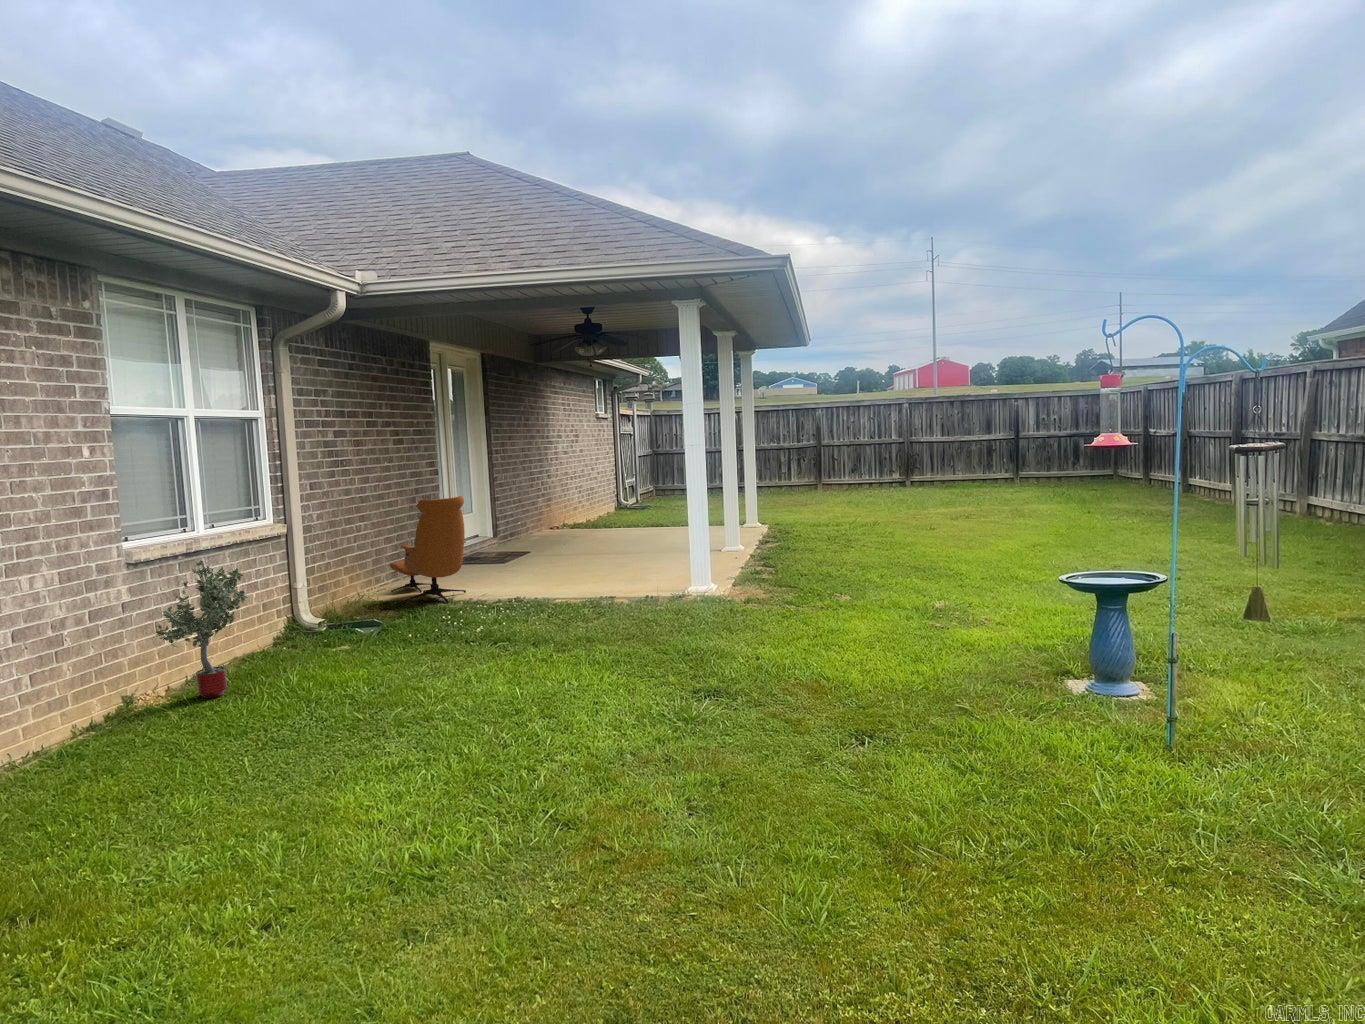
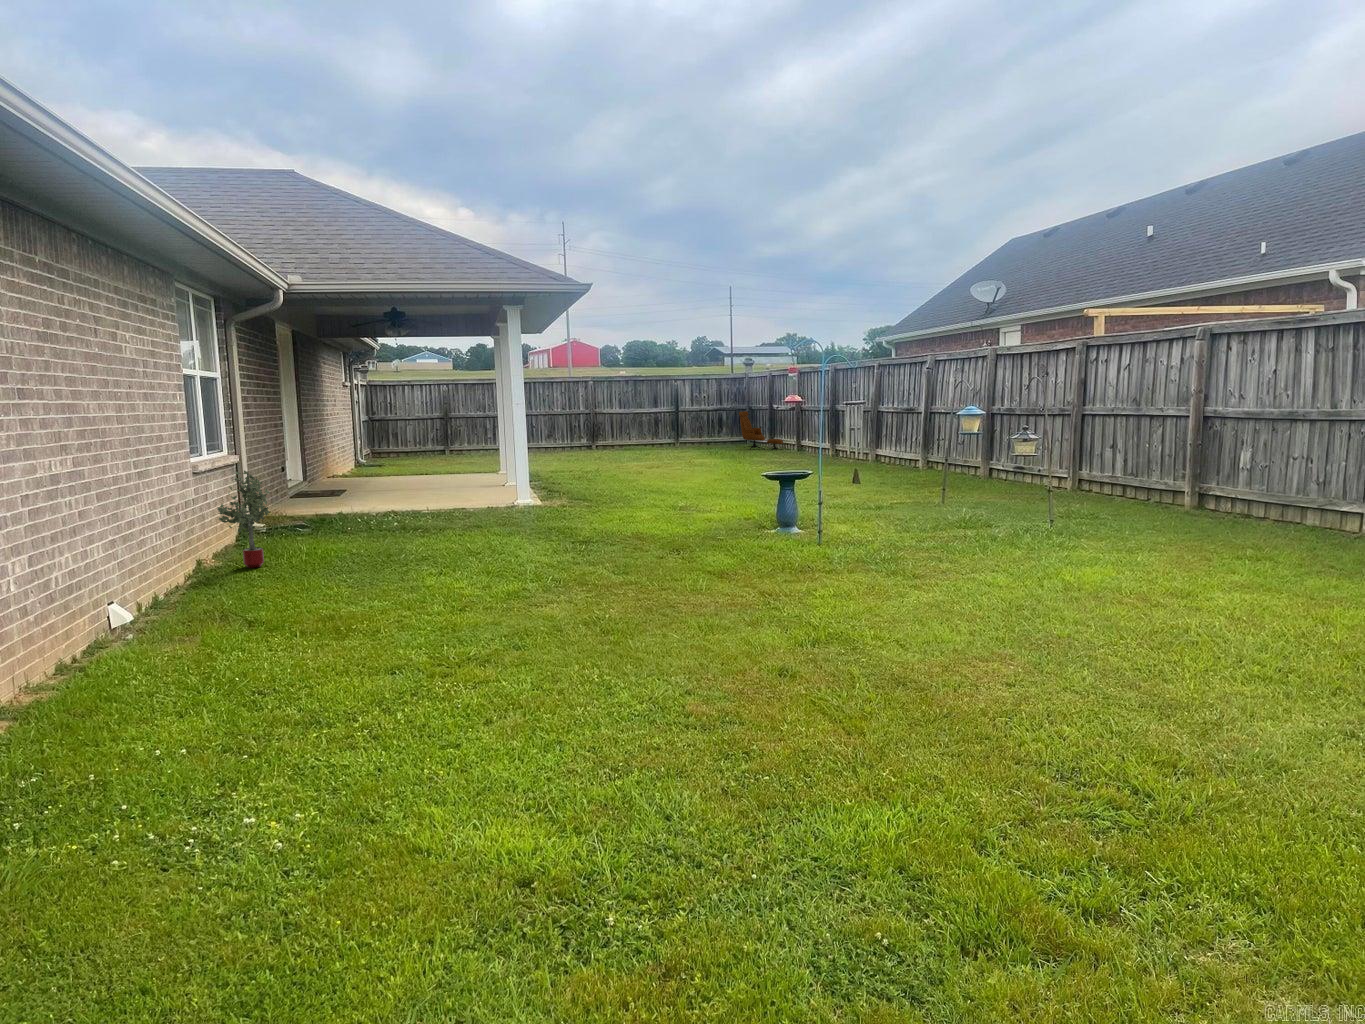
lounge chair: present [390,496,466,603] -> present [739,411,783,449]

